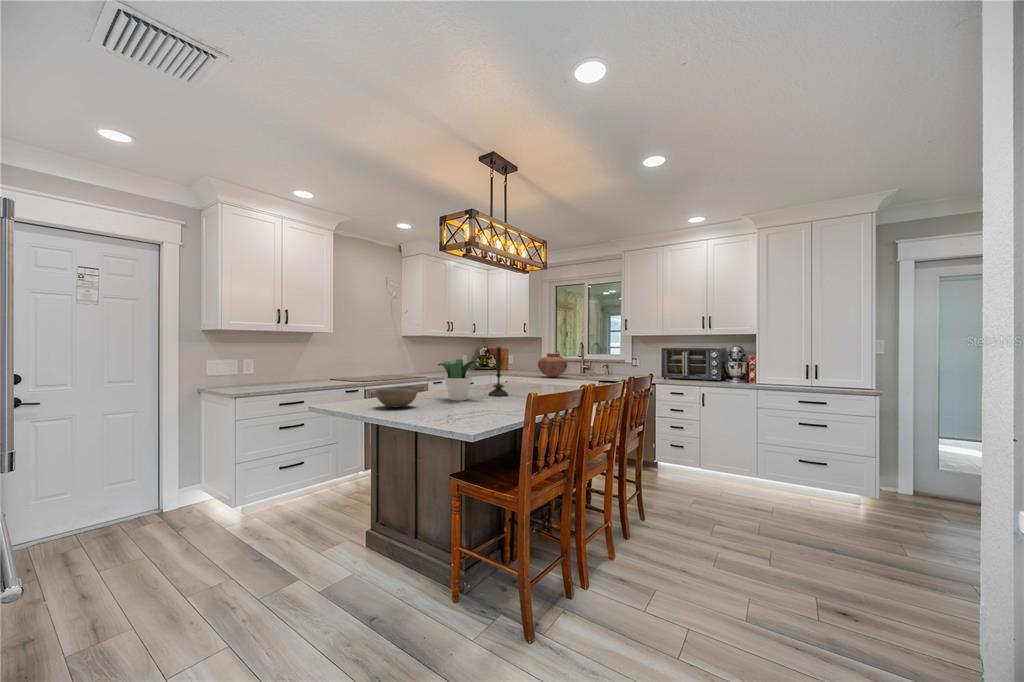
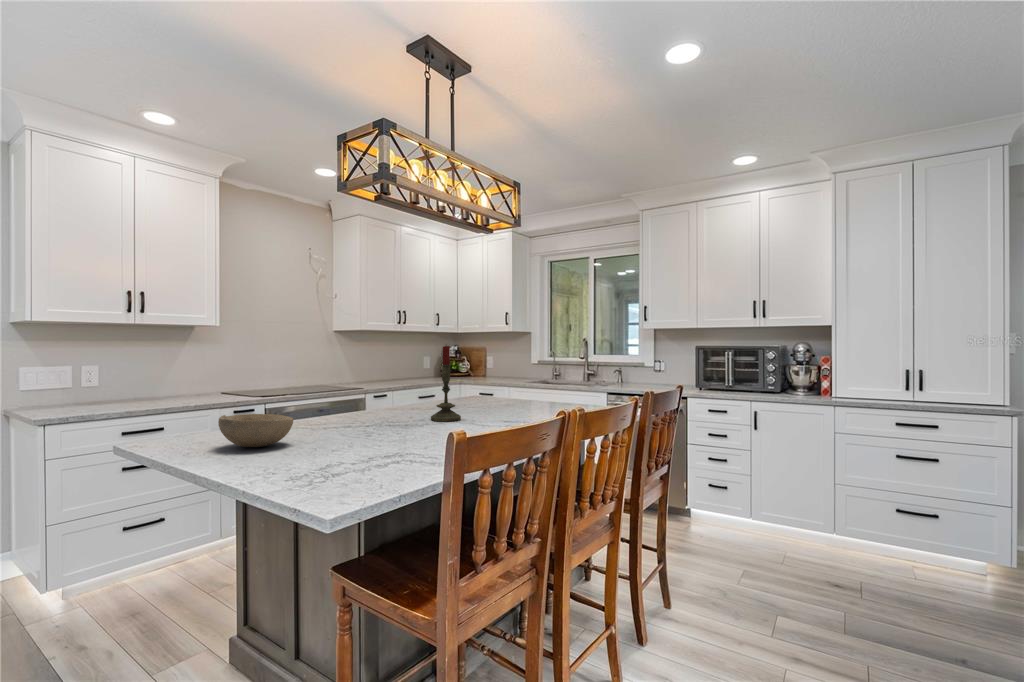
vase: present [538,354,567,377] -> none [524,354,564,387]
potted plant: present [438,359,482,400] -> none [345,365,412,431]

